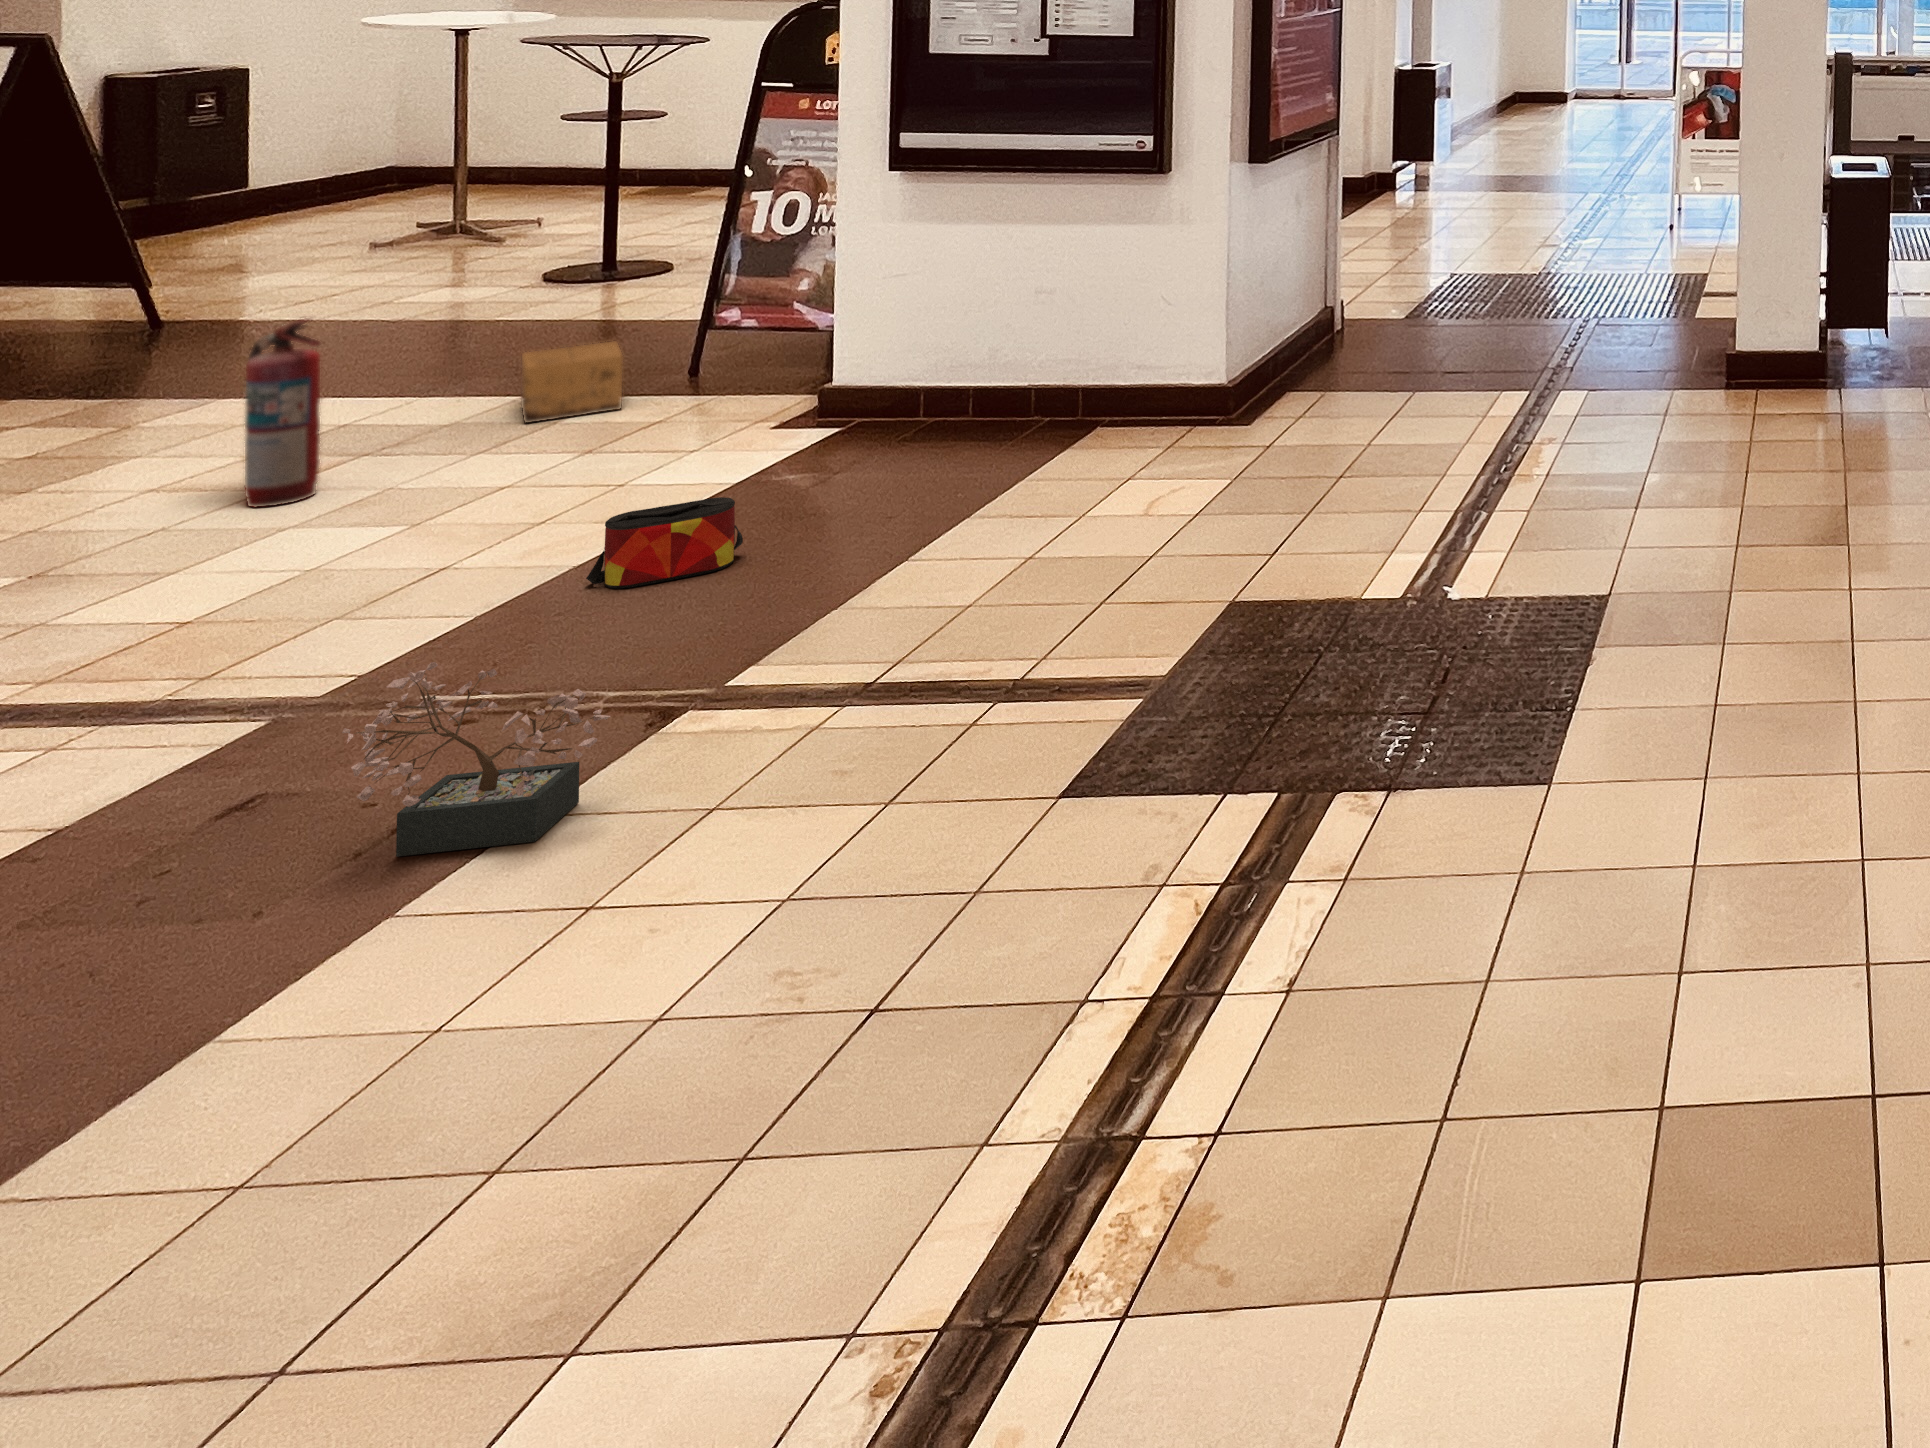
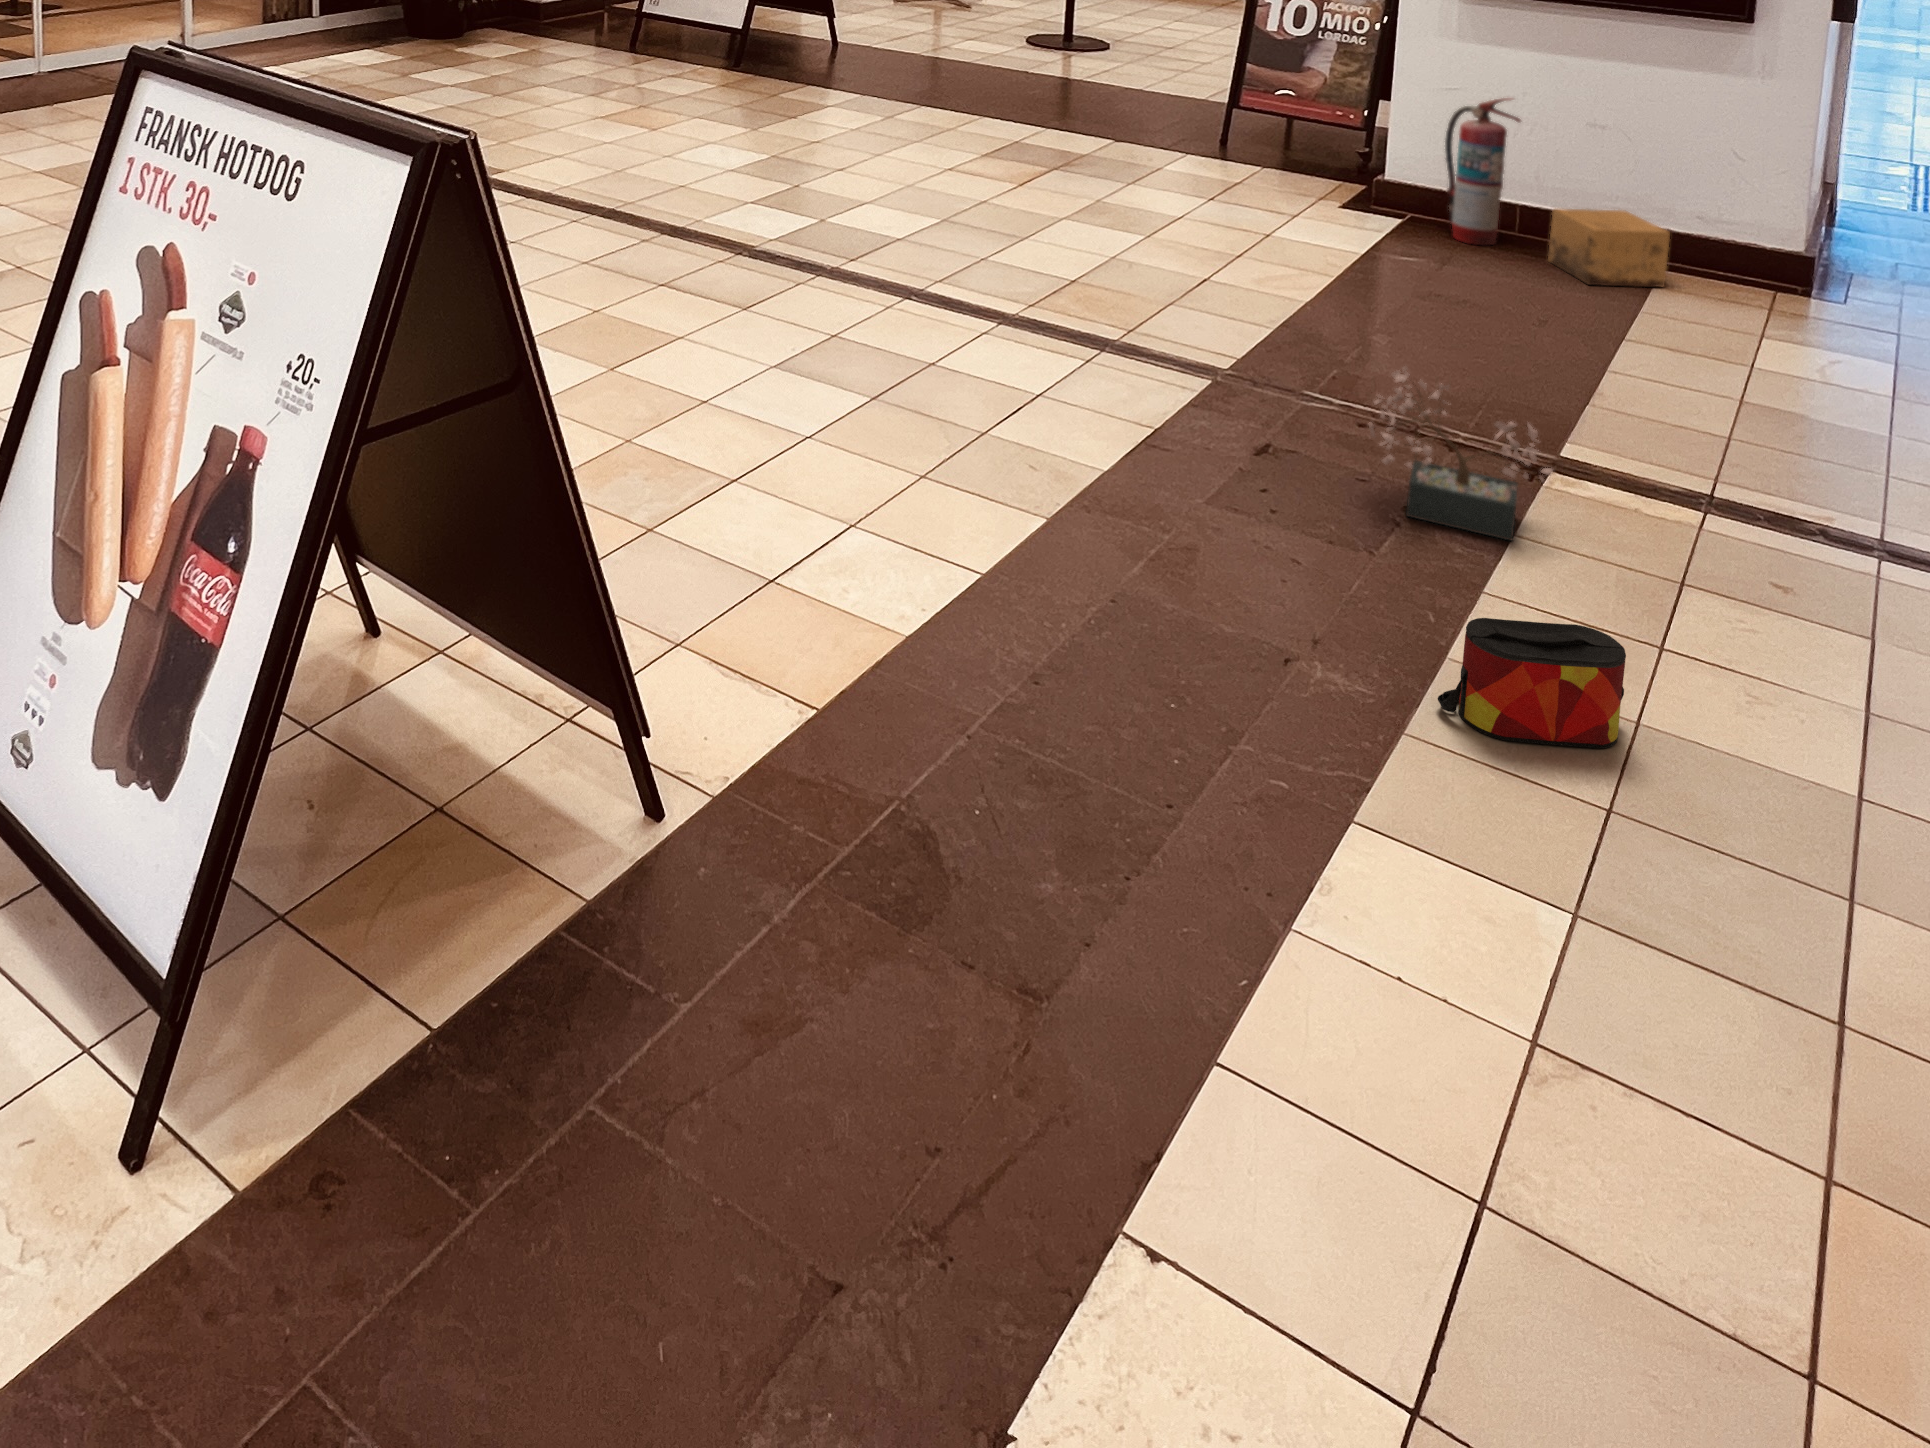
fire extinguisher: present [244,319,320,507] -> present [1445,98,1521,245]
cardboard box: present [521,342,622,423] -> present [1548,208,1670,287]
bag: present [586,497,743,589] -> present [1438,618,1626,748]

